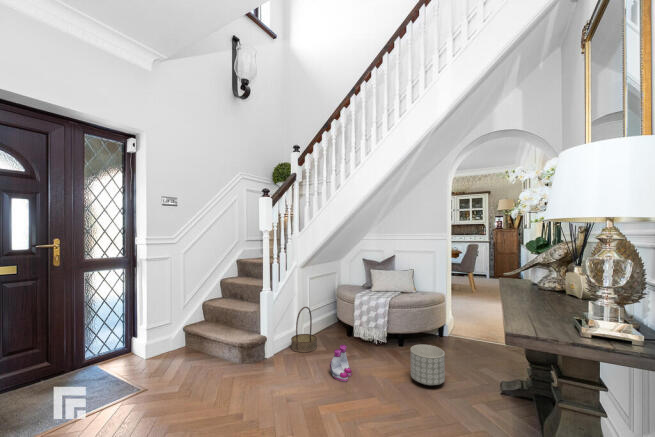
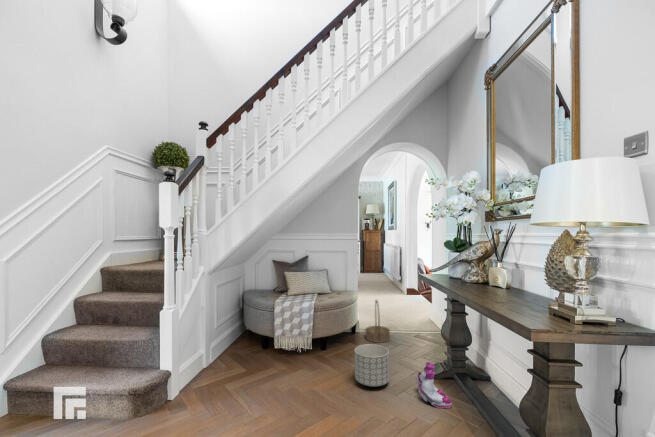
basket: present [291,307,317,352] -> present [365,300,390,343]
boots: present [330,345,352,382] -> present [416,362,452,408]

